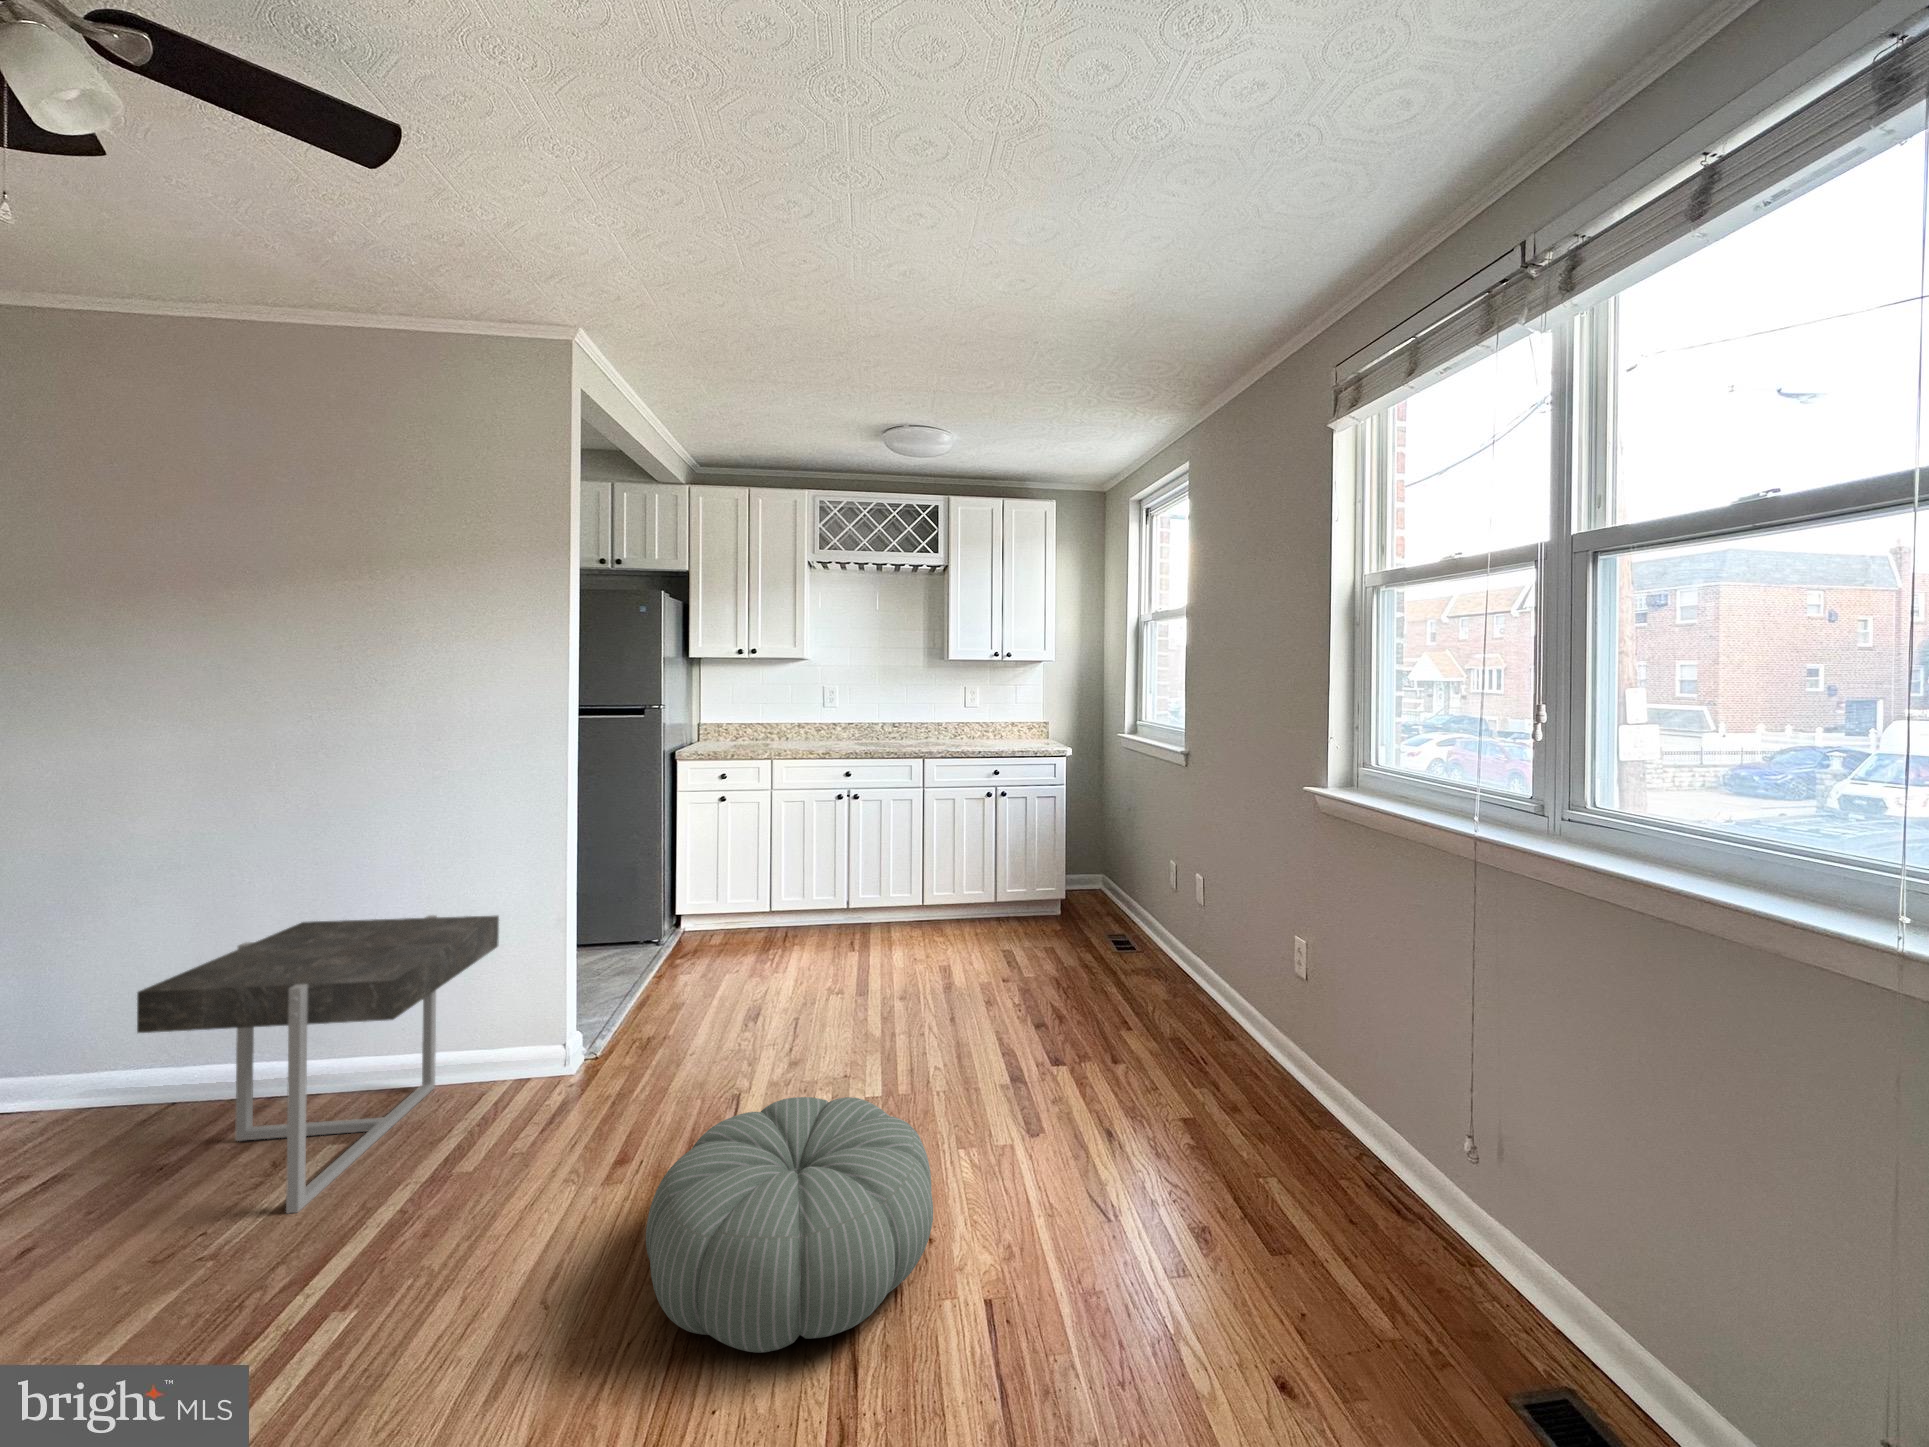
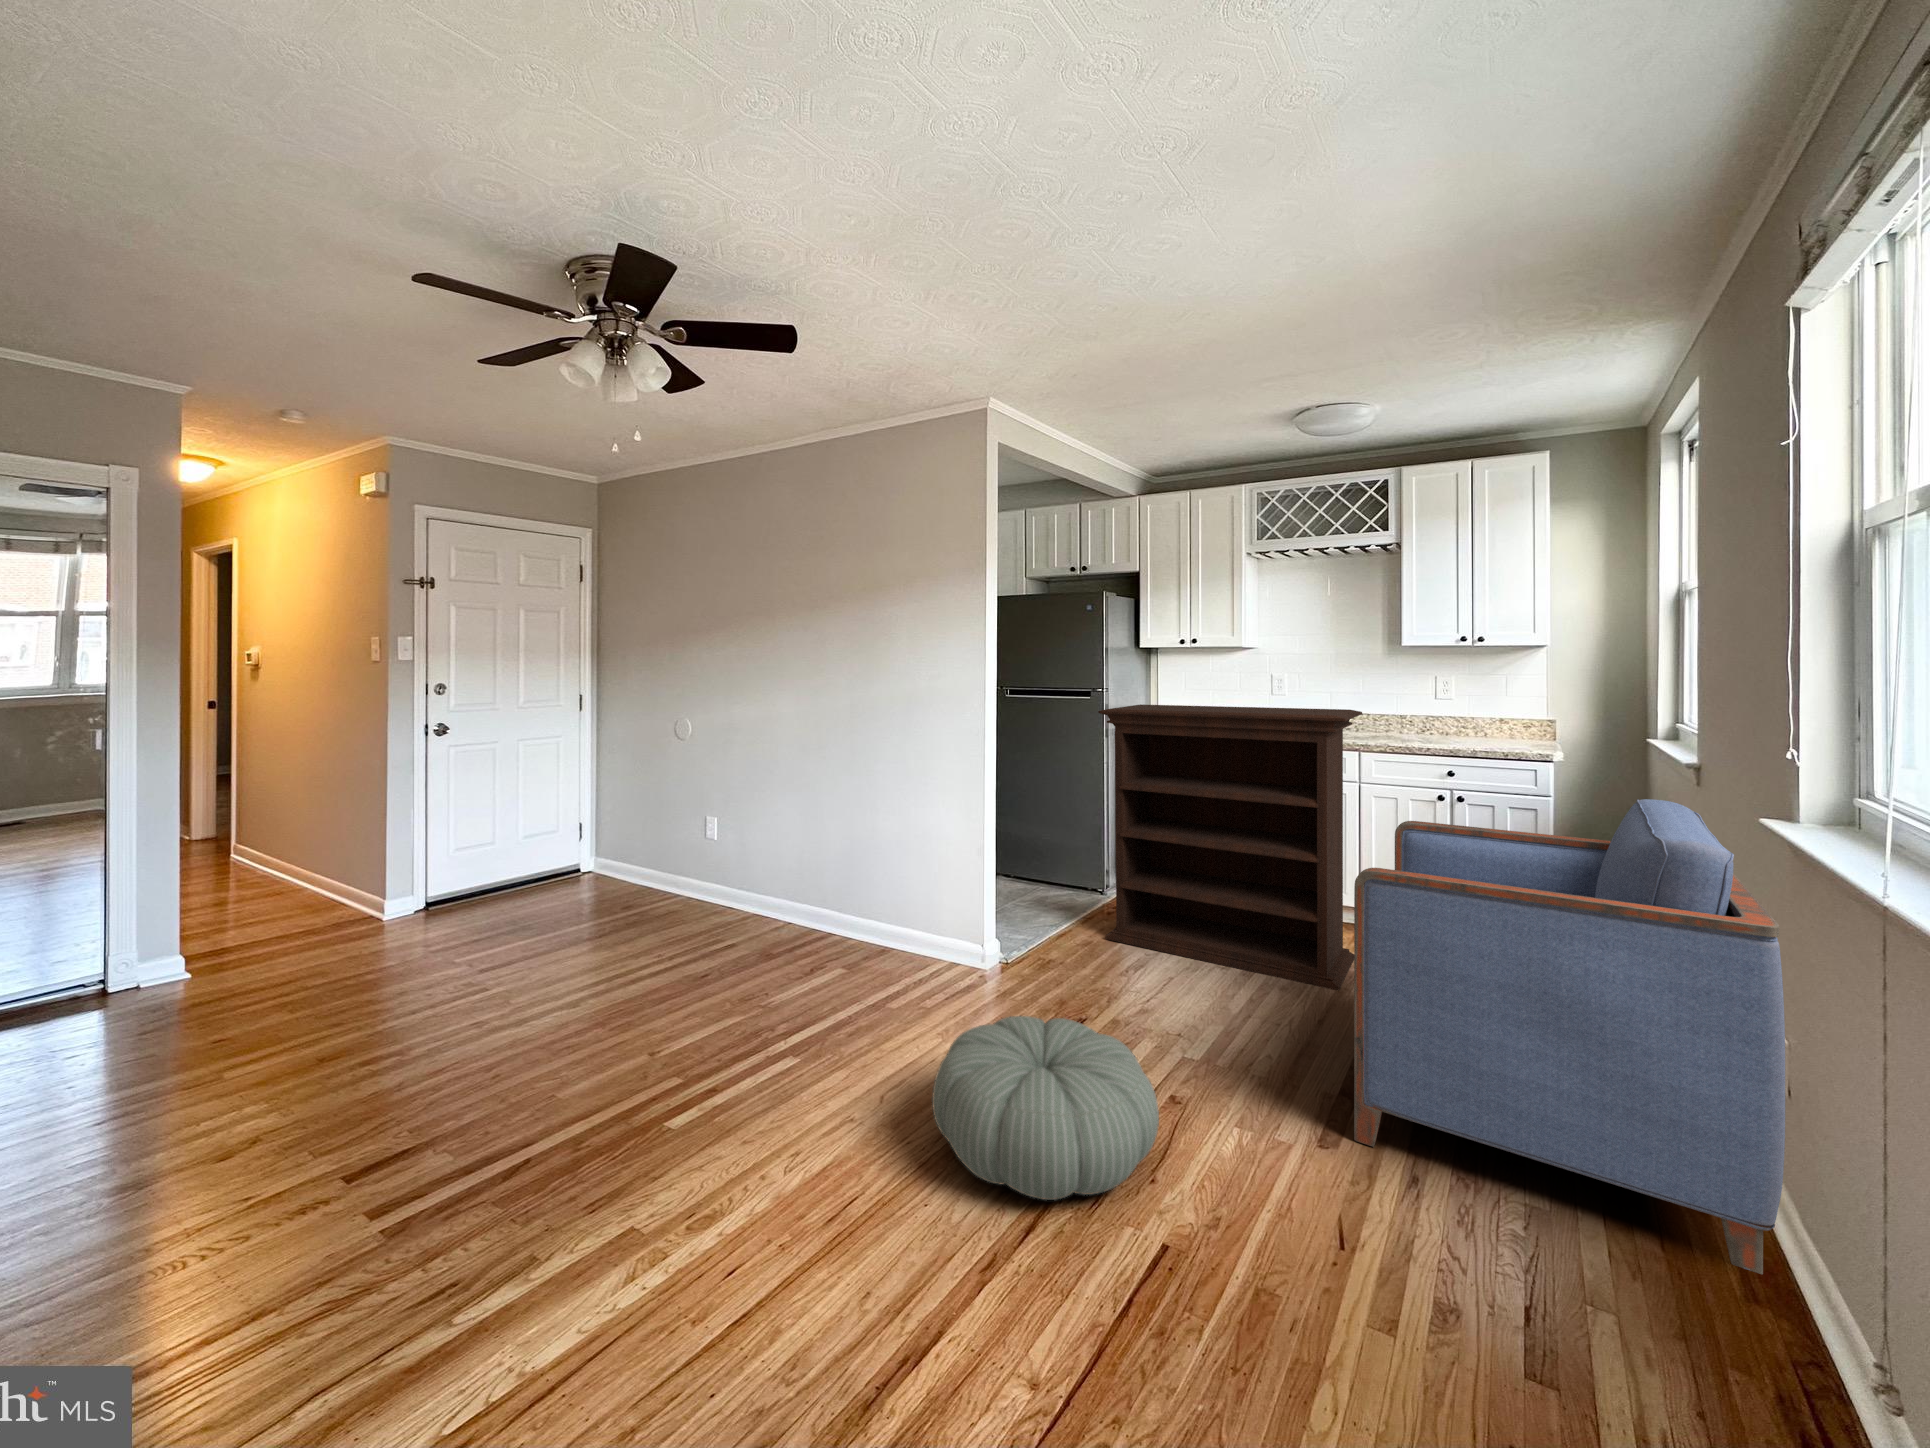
bookshelf: none [692,717,951,998] -> present [1098,704,1362,991]
armchair: none [1004,775,1286,1107] -> present [1354,799,1785,1274]
side table: present [137,915,499,1213] -> none [780,823,950,988]

